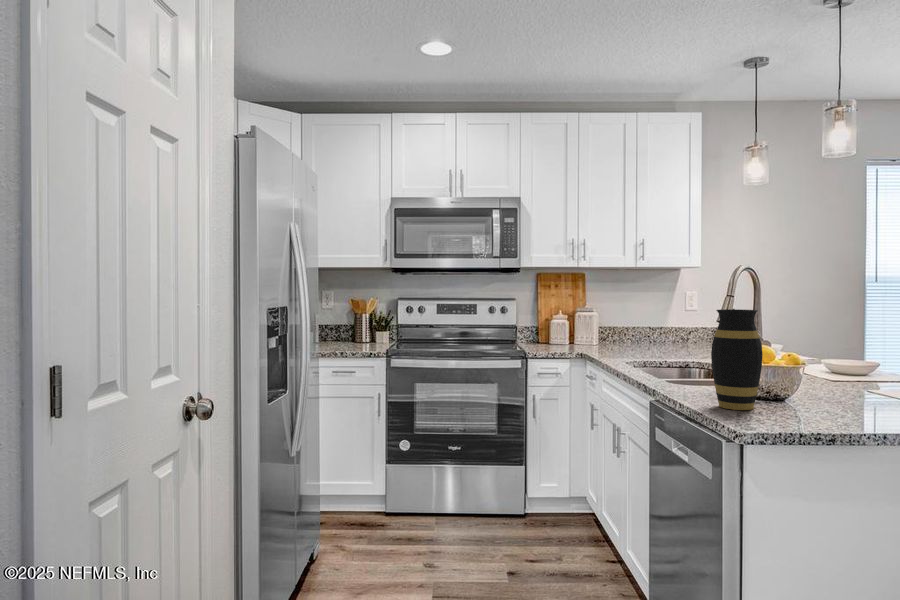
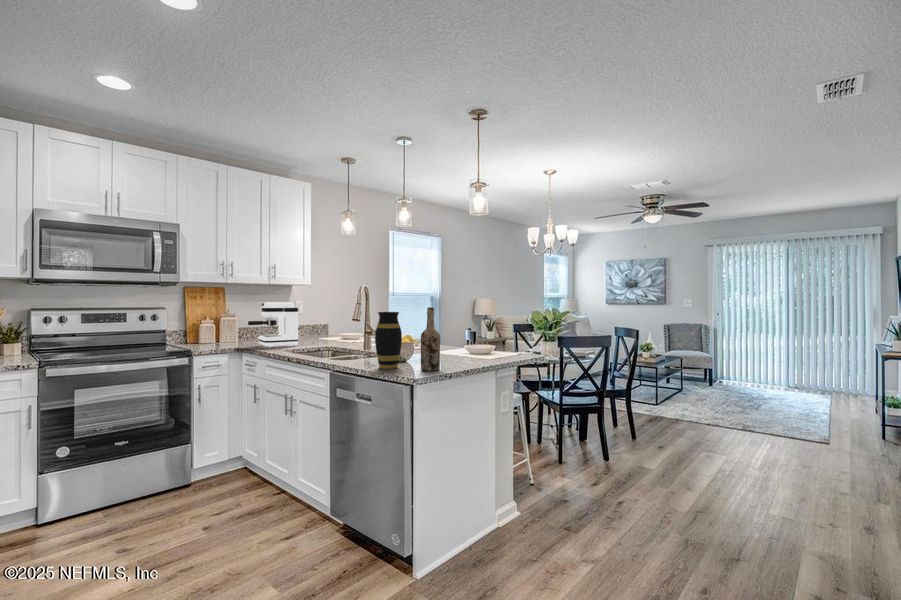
coffee maker: none [598,293,662,356] -> present [248,302,298,347]
wine bottle: none [788,303,832,427] -> present [421,307,440,371]

